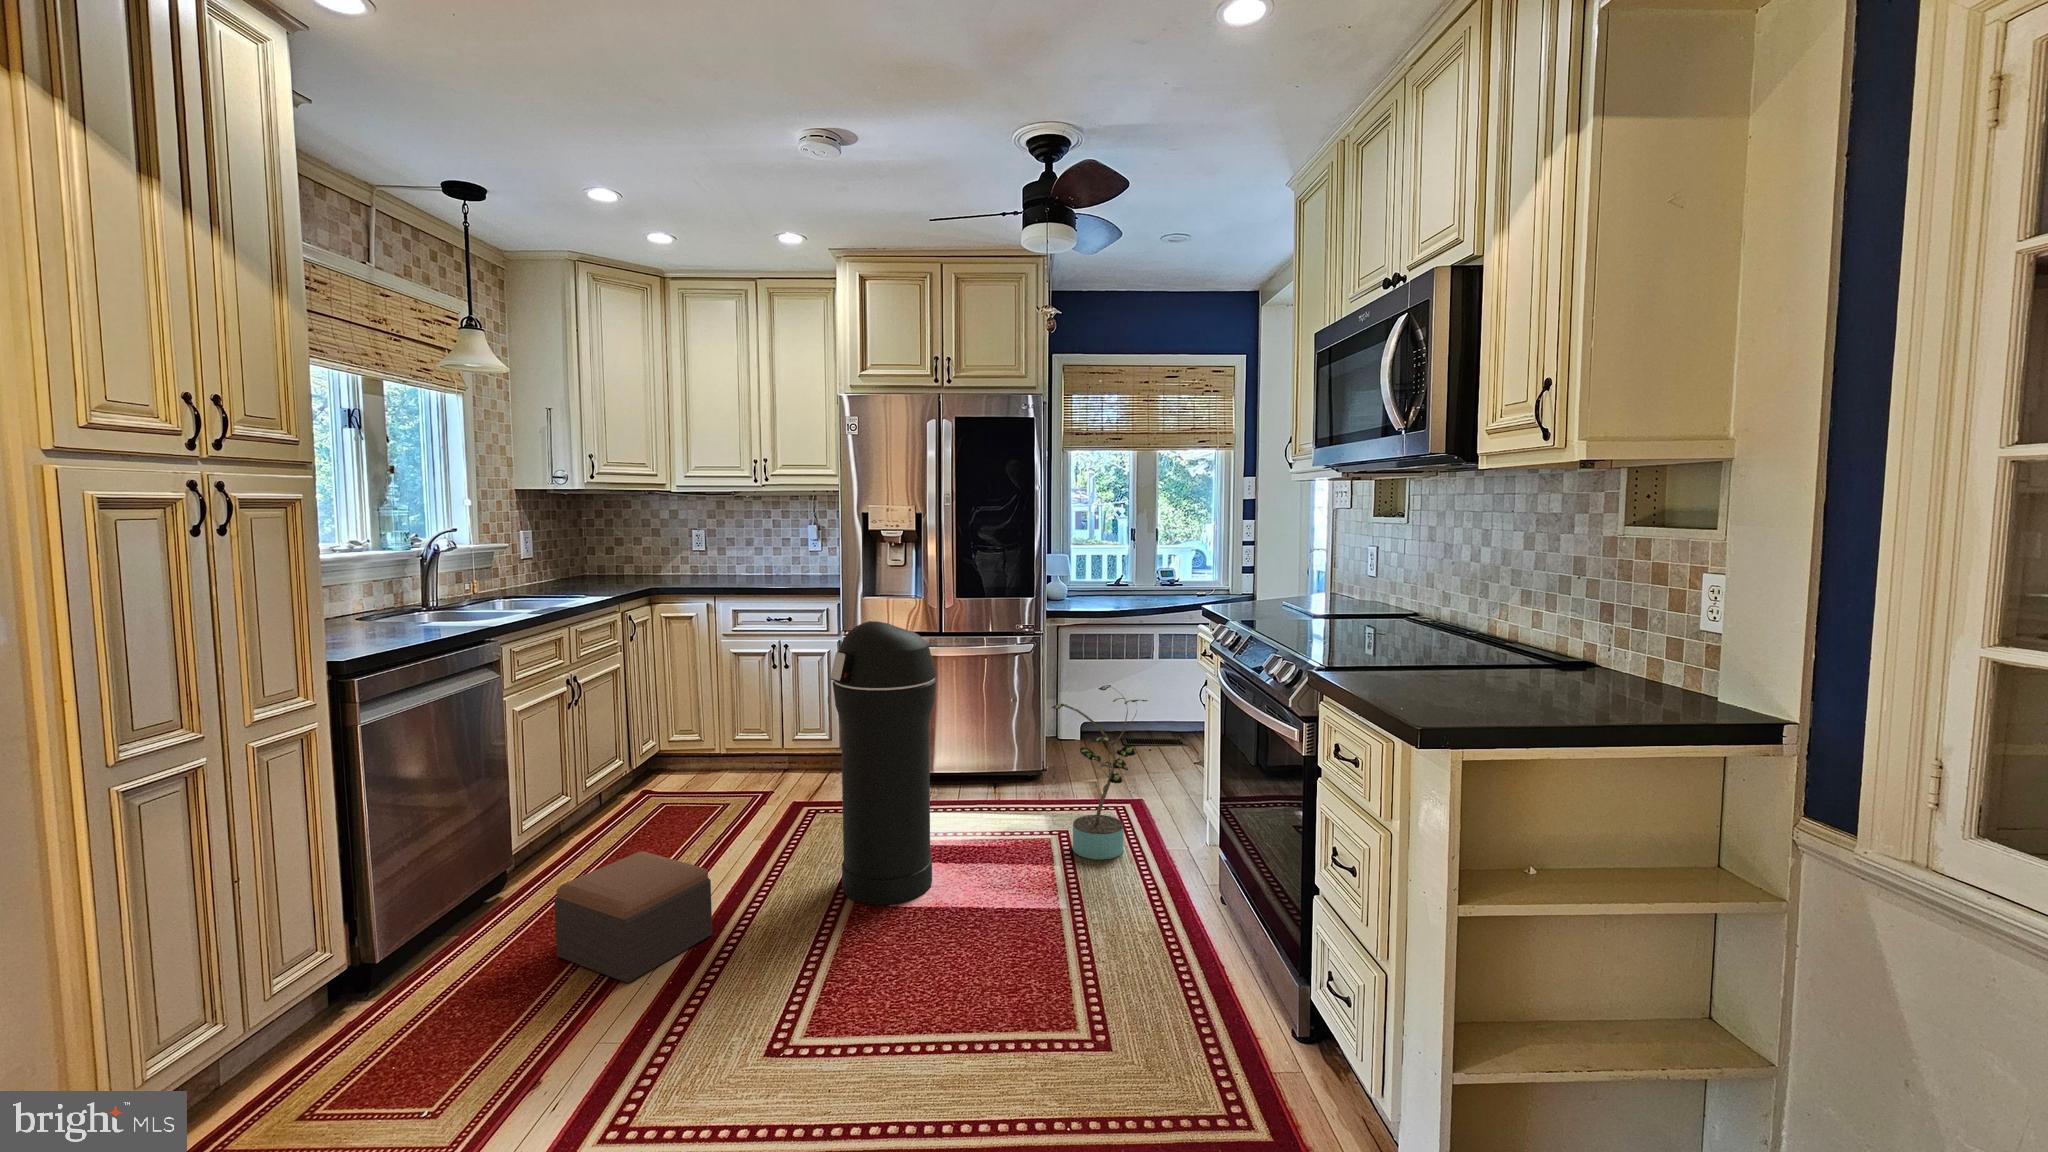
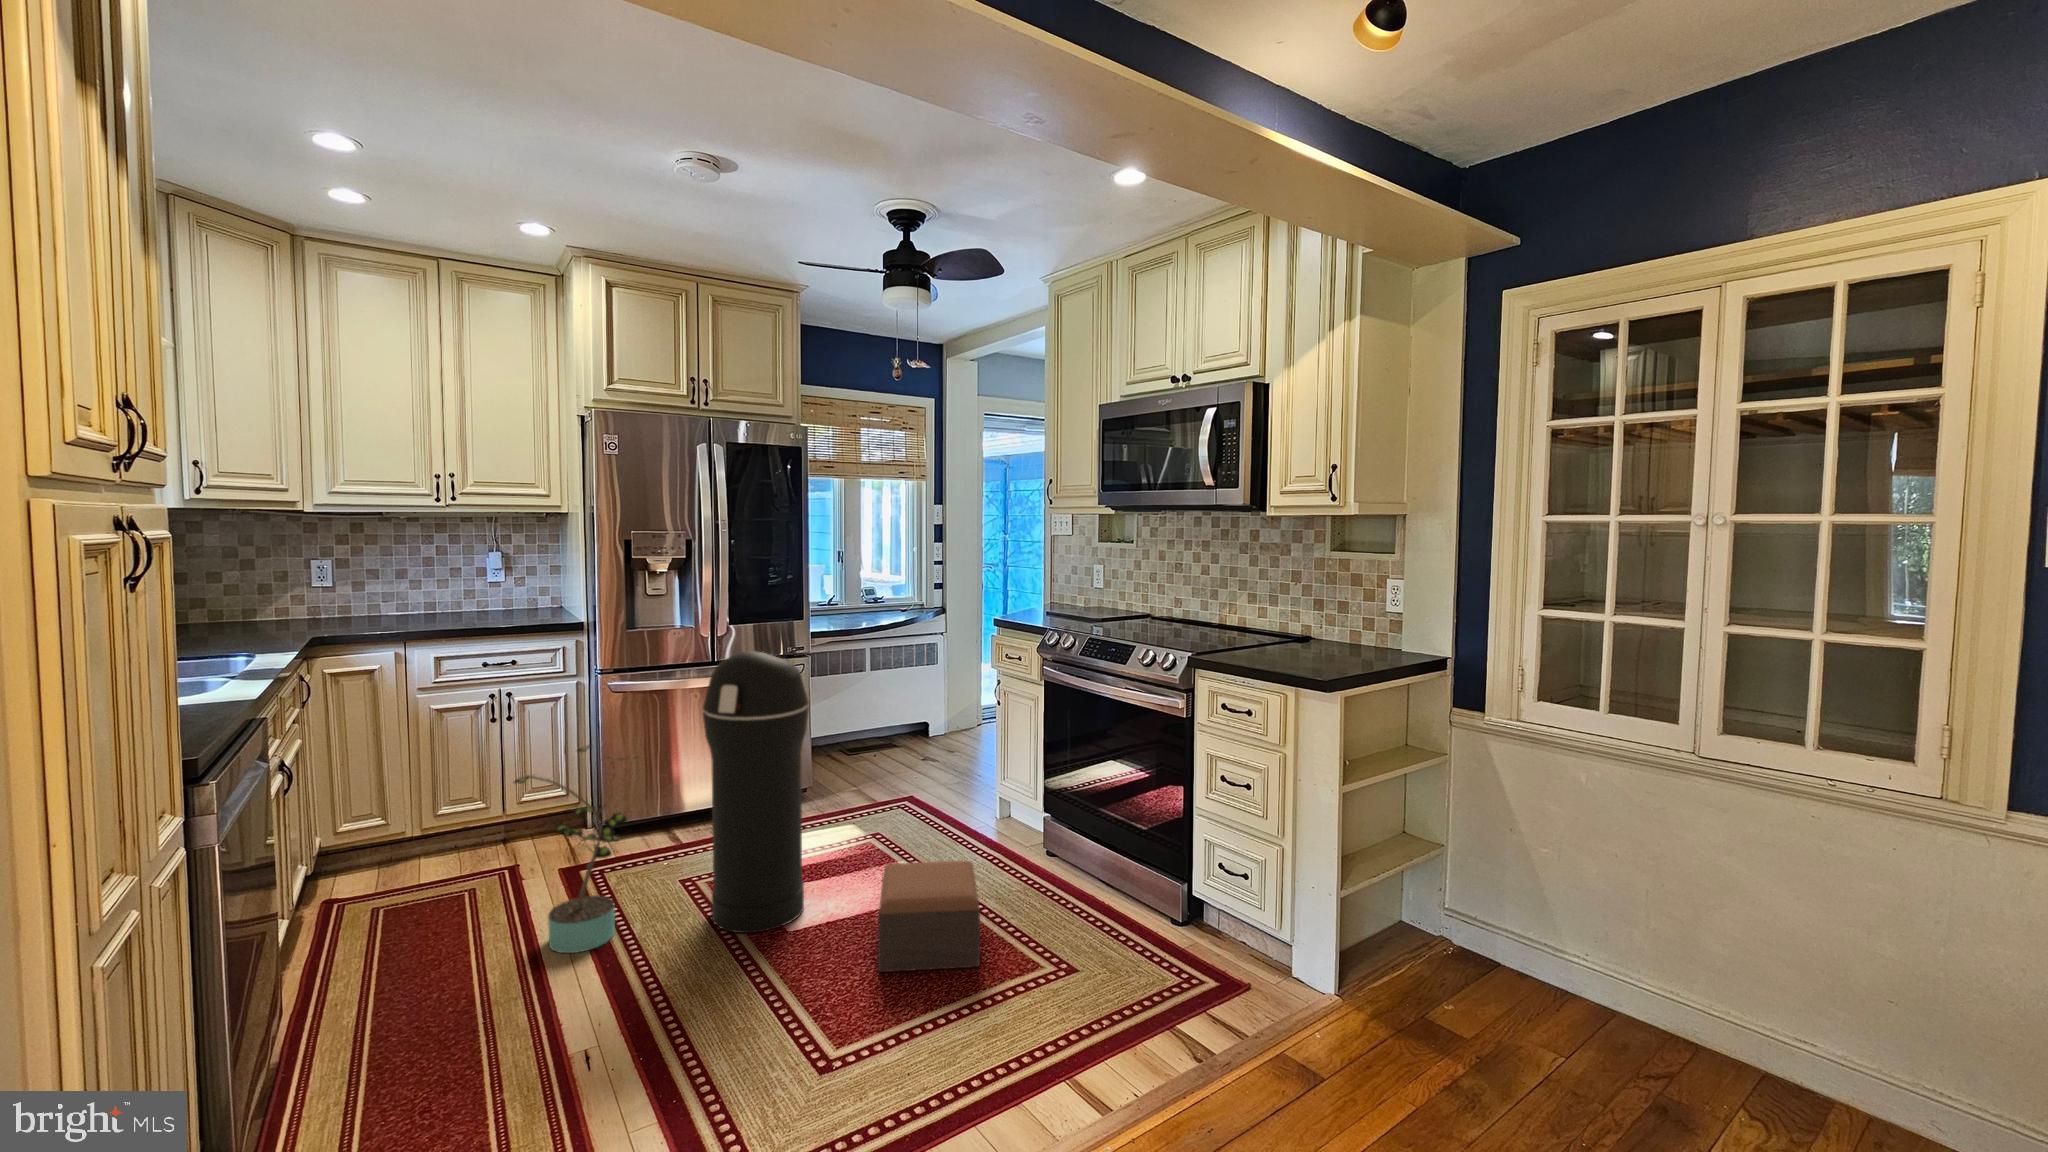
potted plant: present [1052,685,1148,860] -> present [514,745,632,953]
footstool: present [554,851,712,983] -> present [878,860,980,972]

